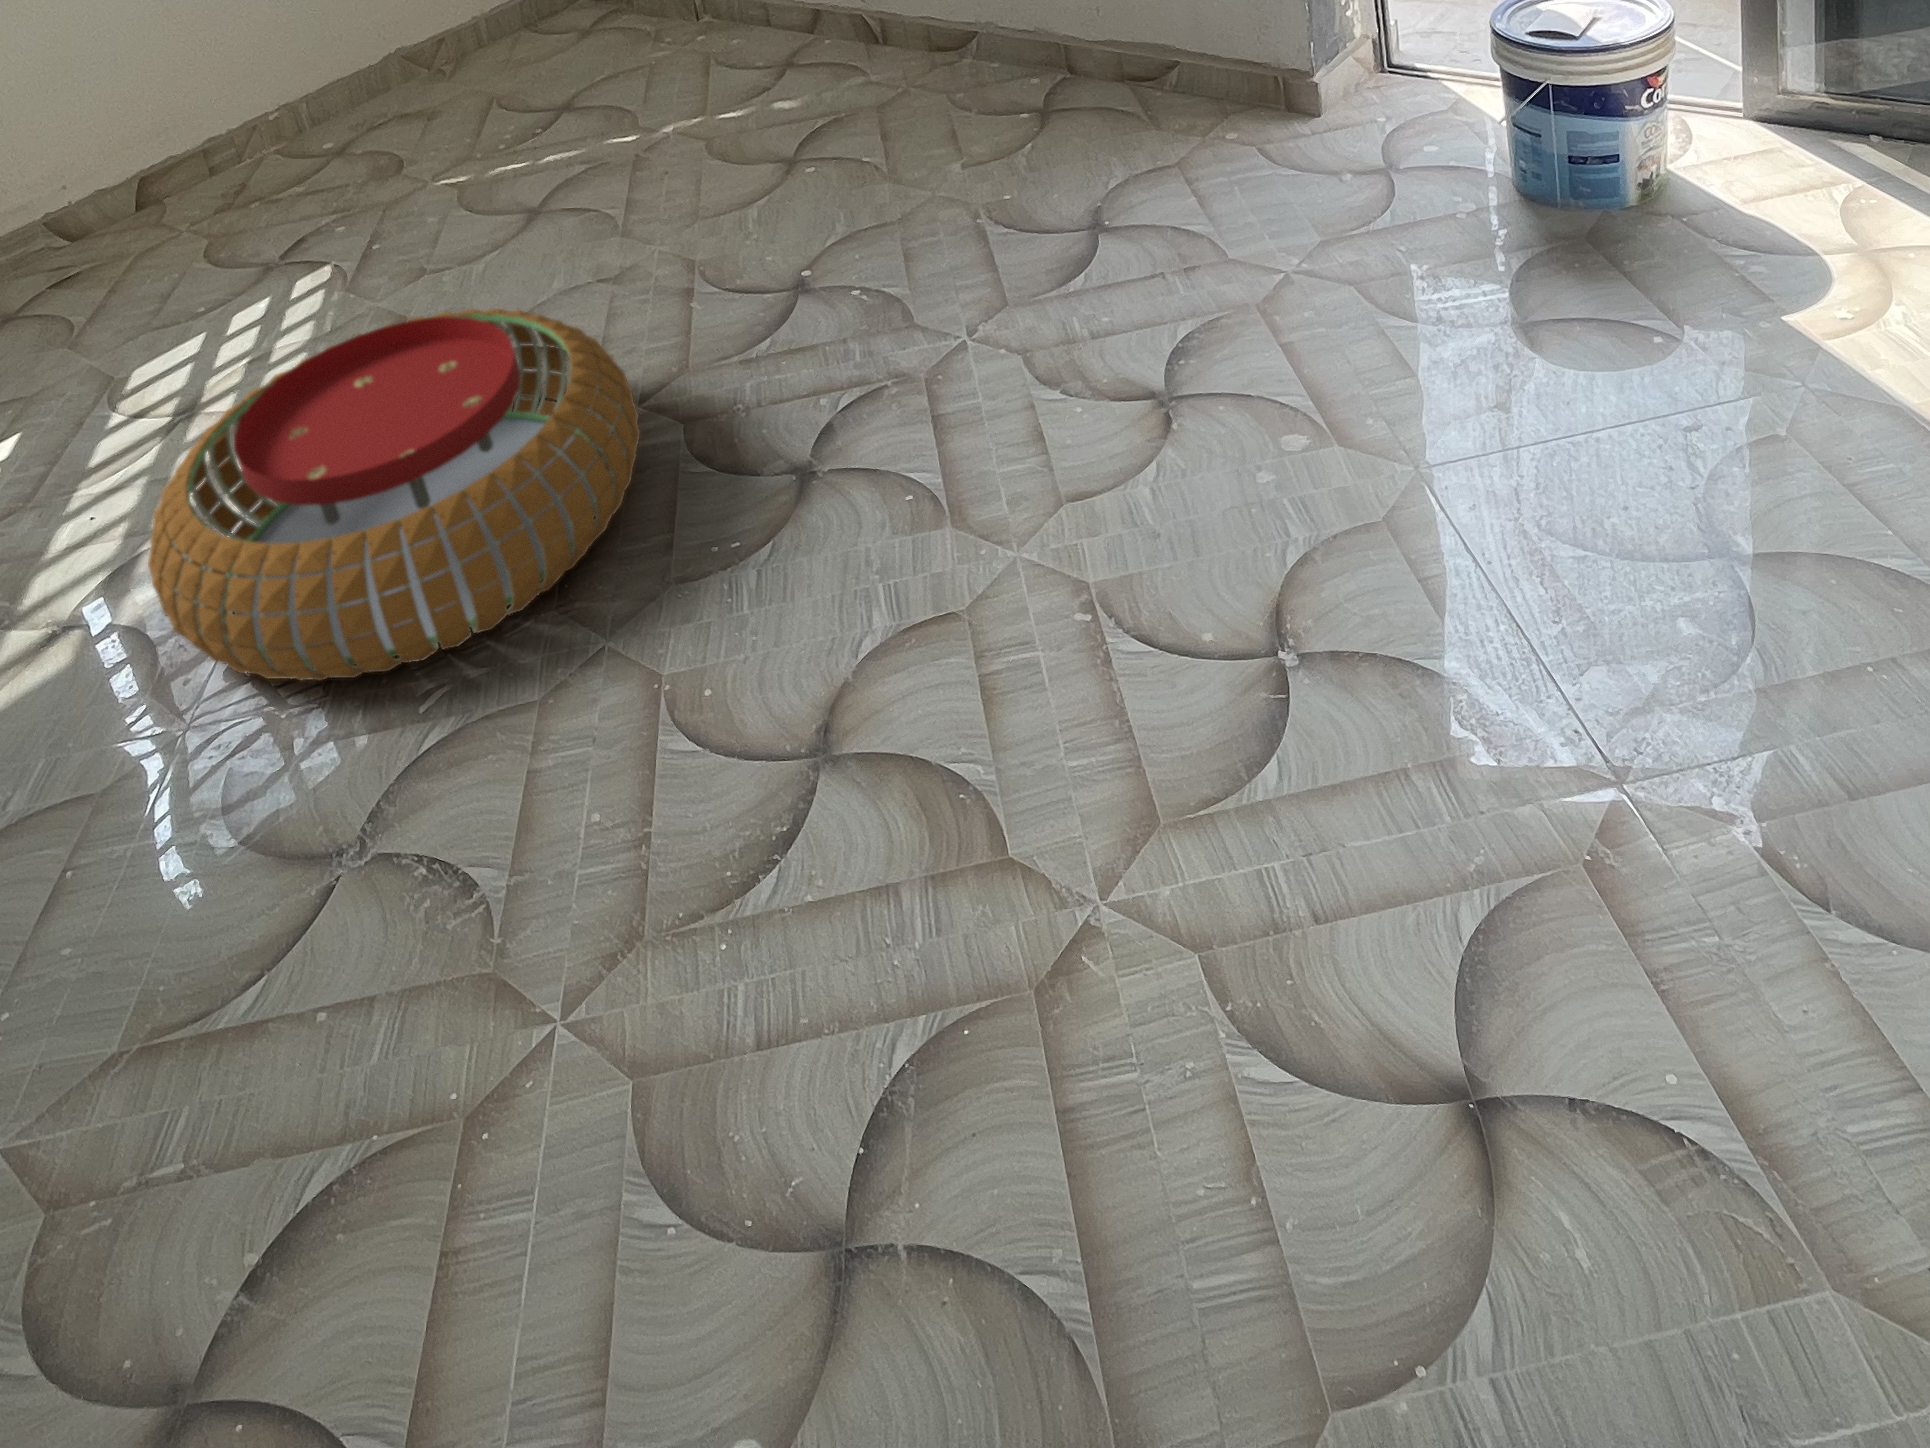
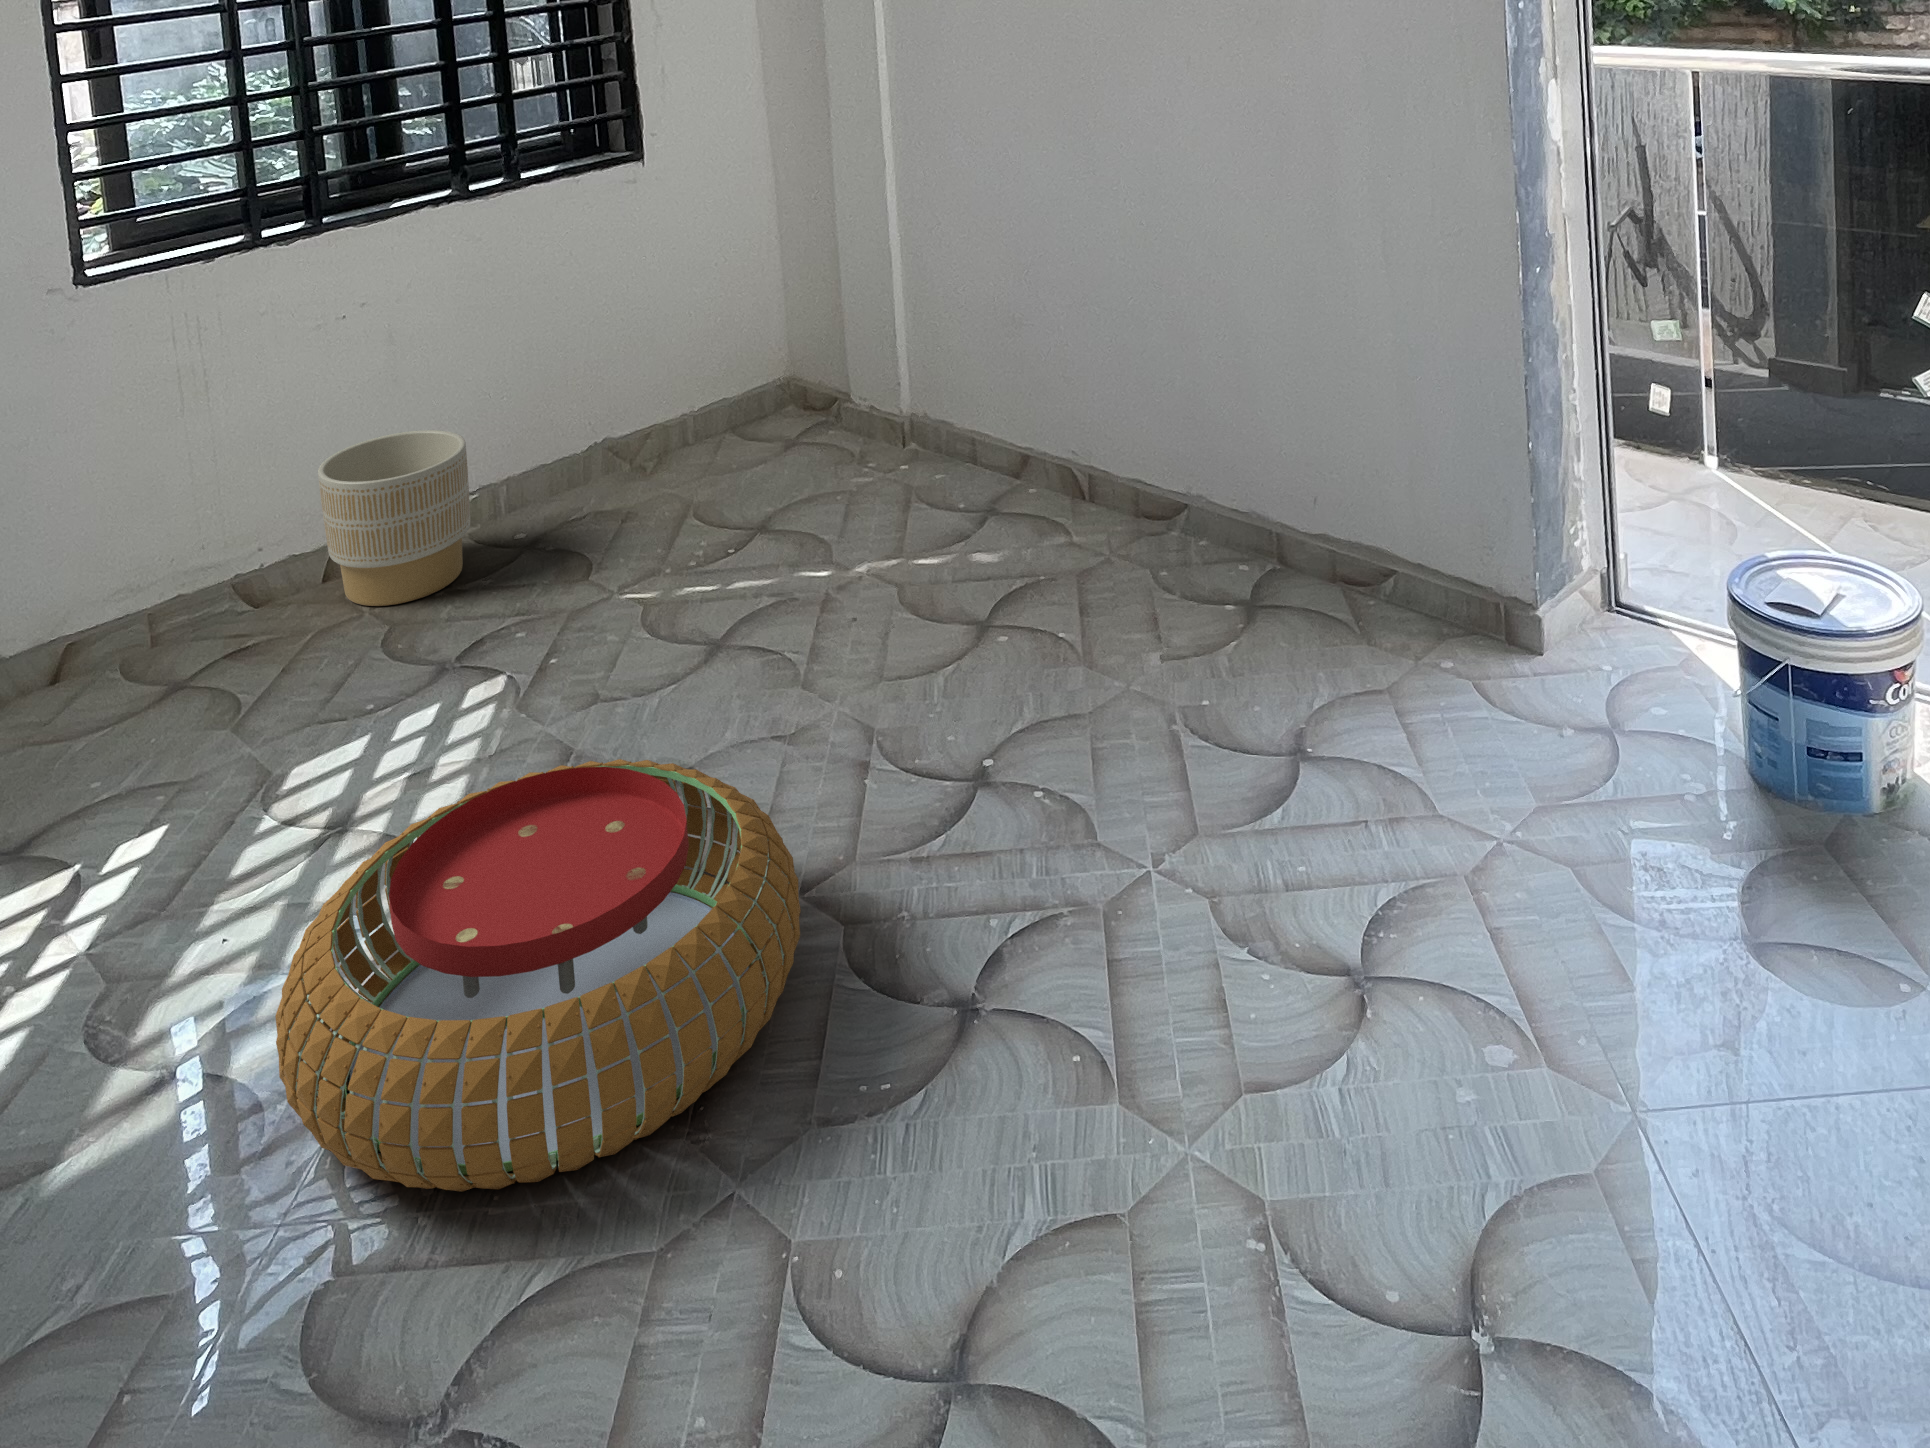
planter: none [104,55,274,225] -> present [318,430,470,606]

